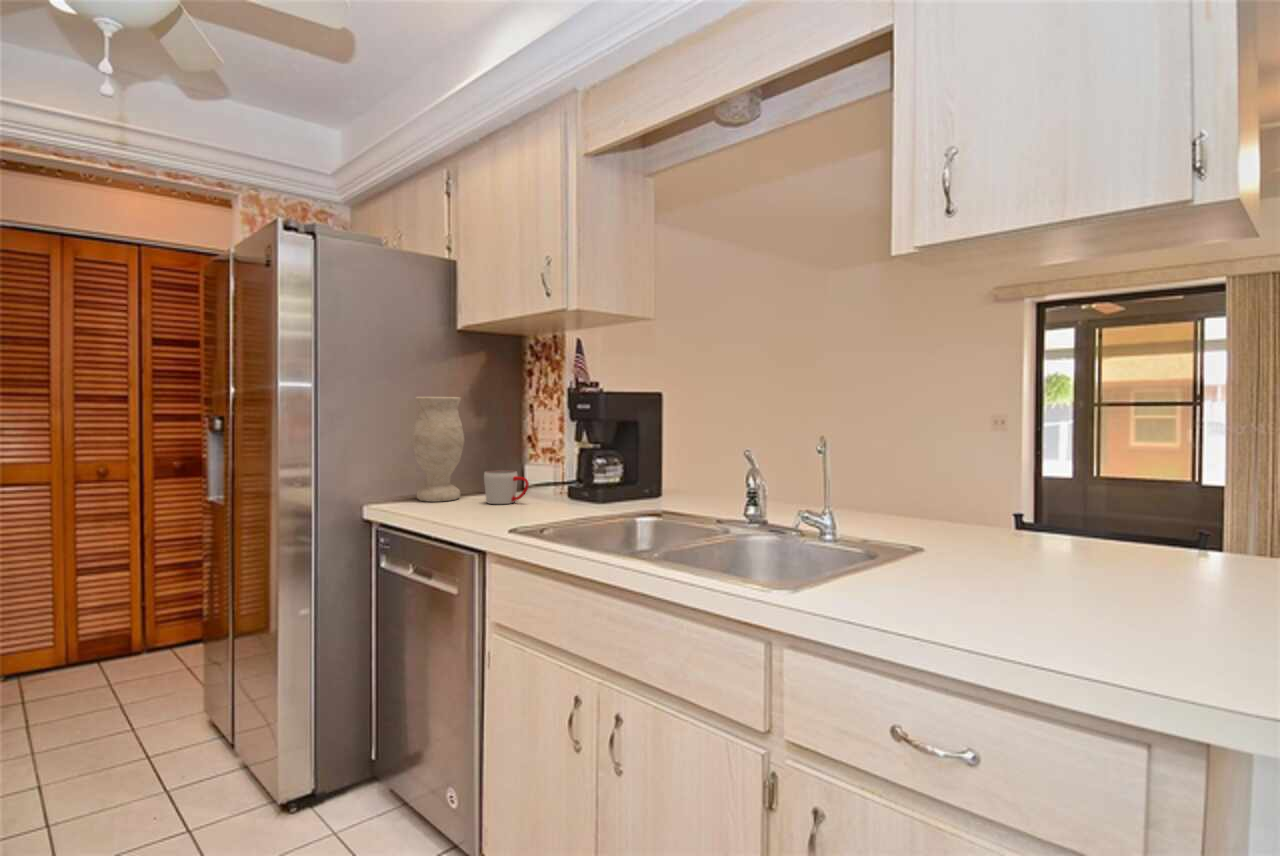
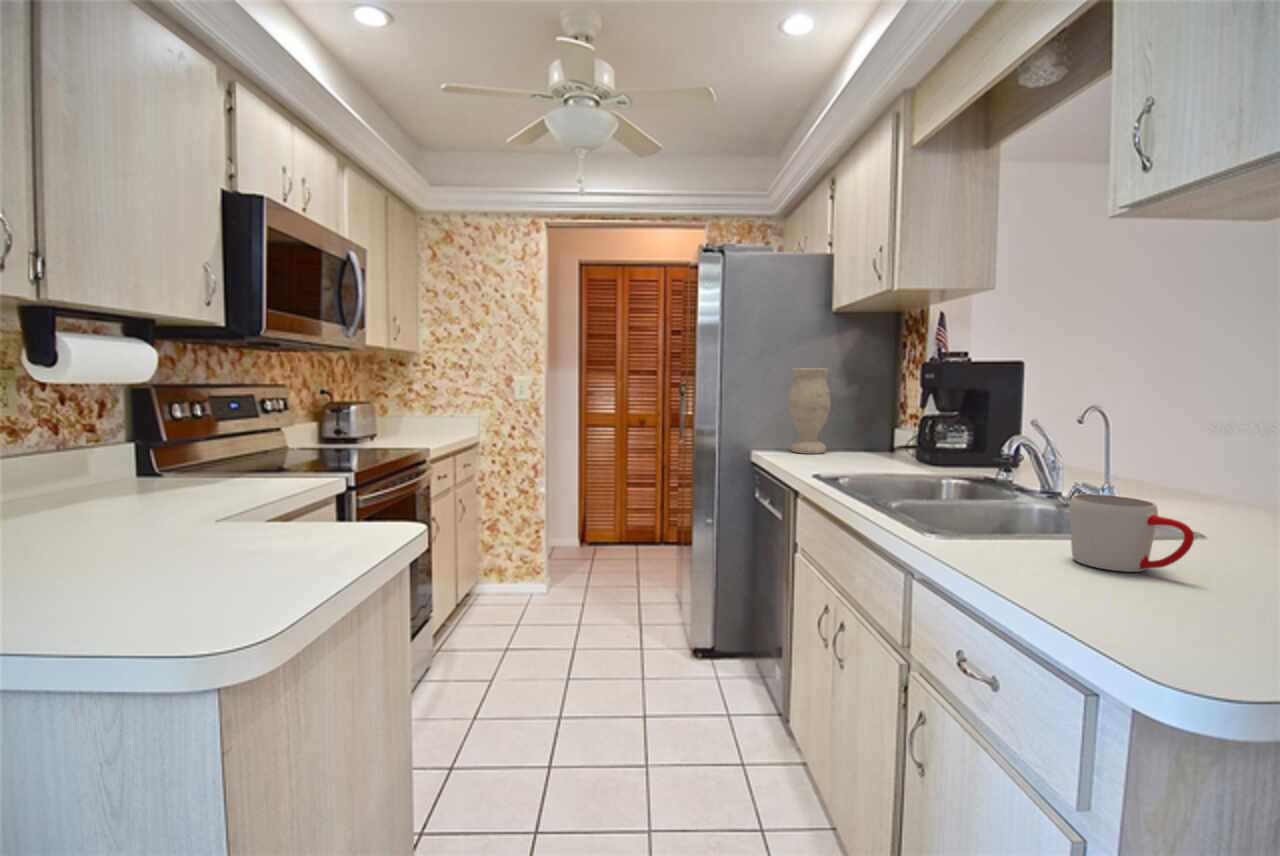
mug: present [484,470,529,504] -> present [1069,494,1194,572]

